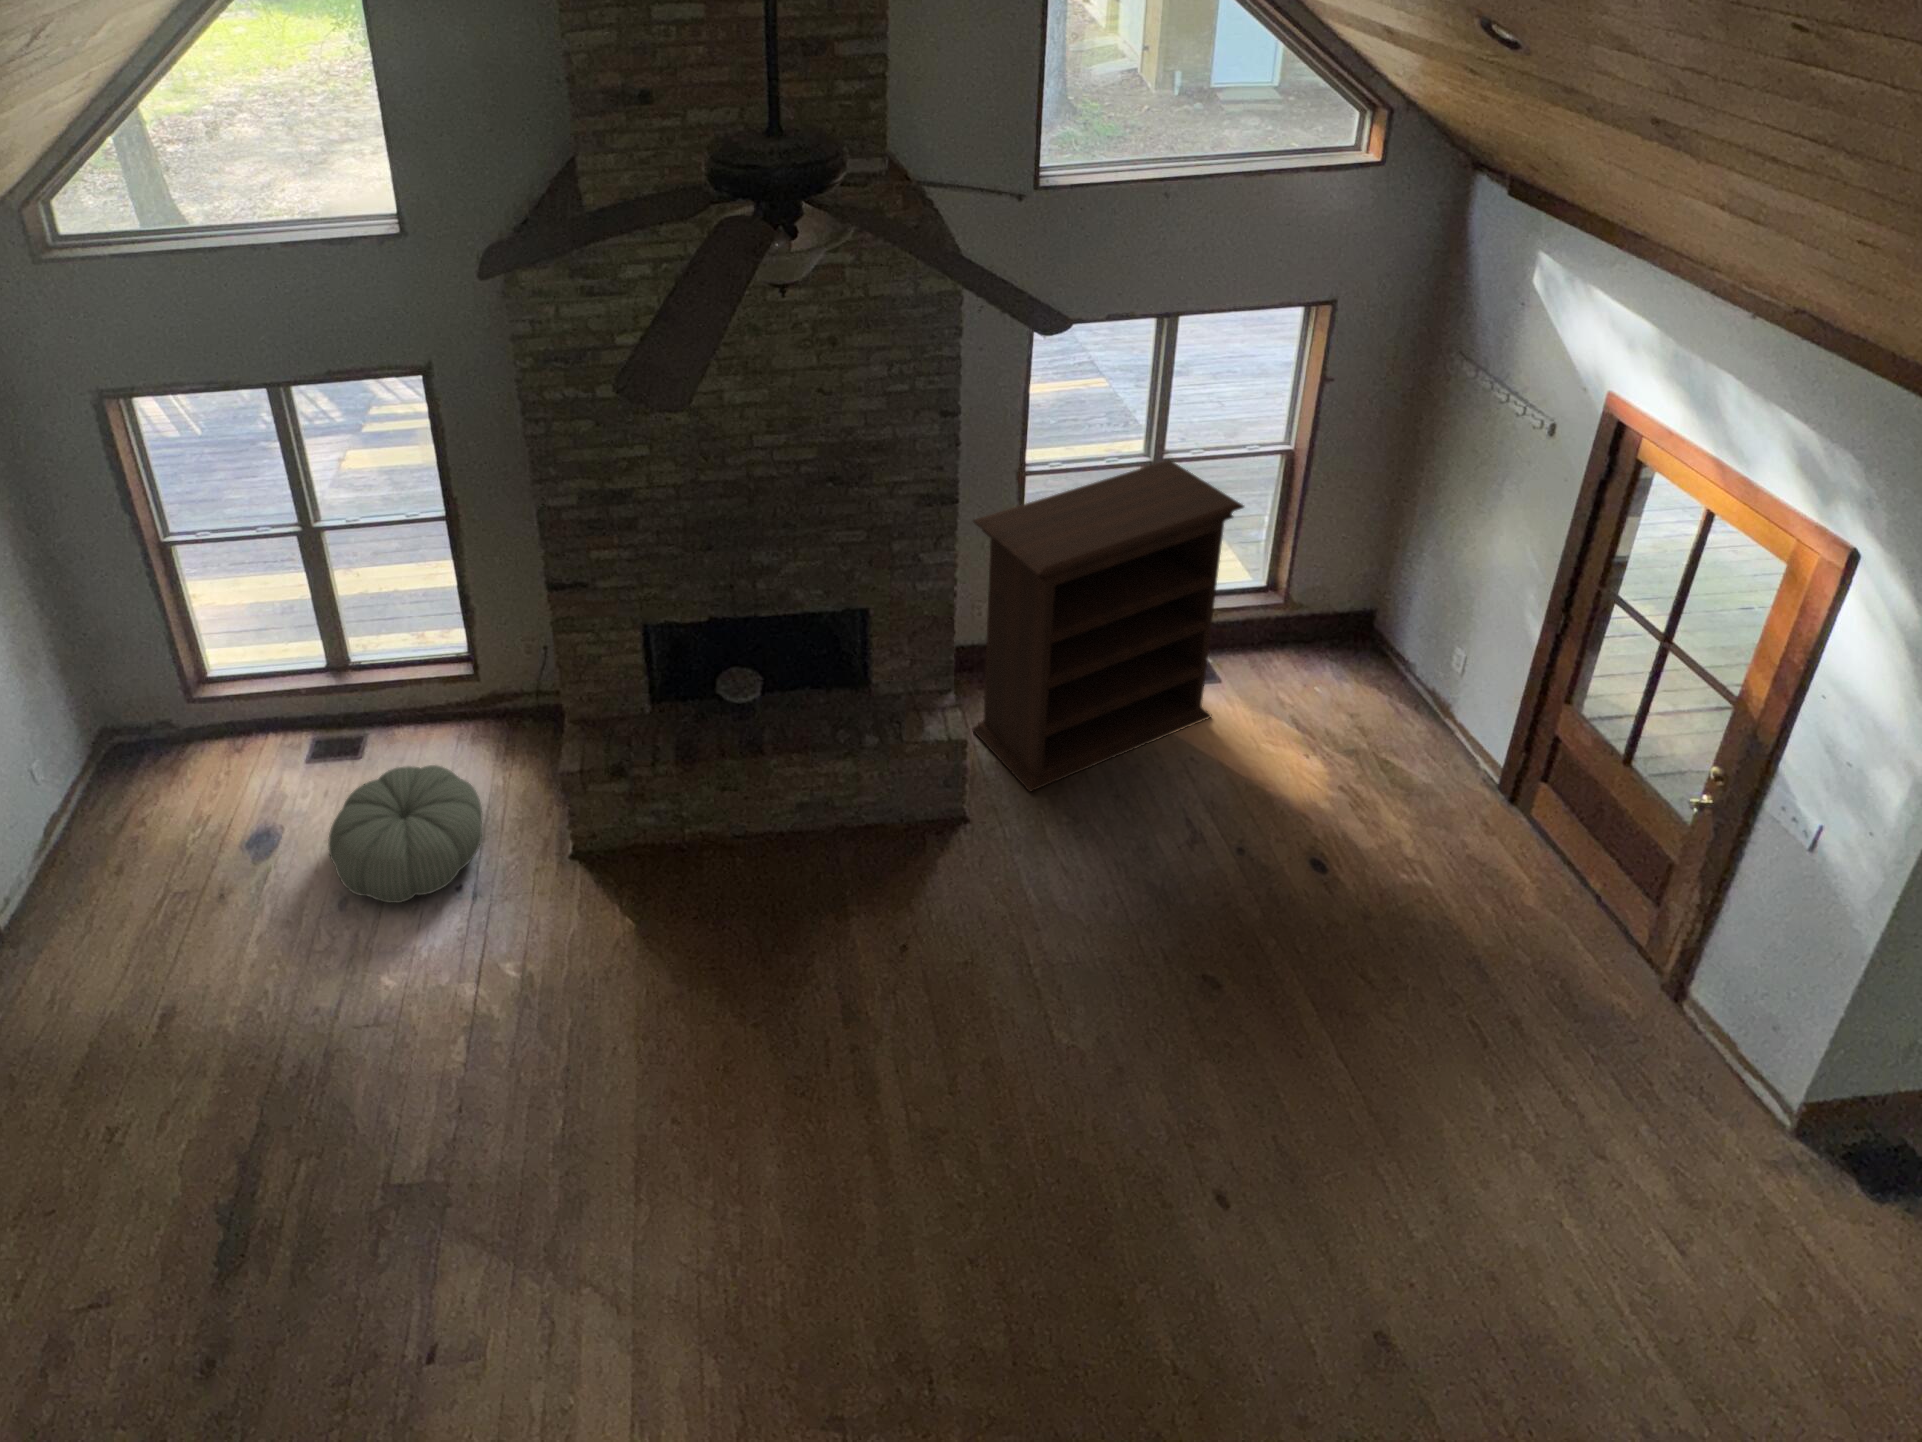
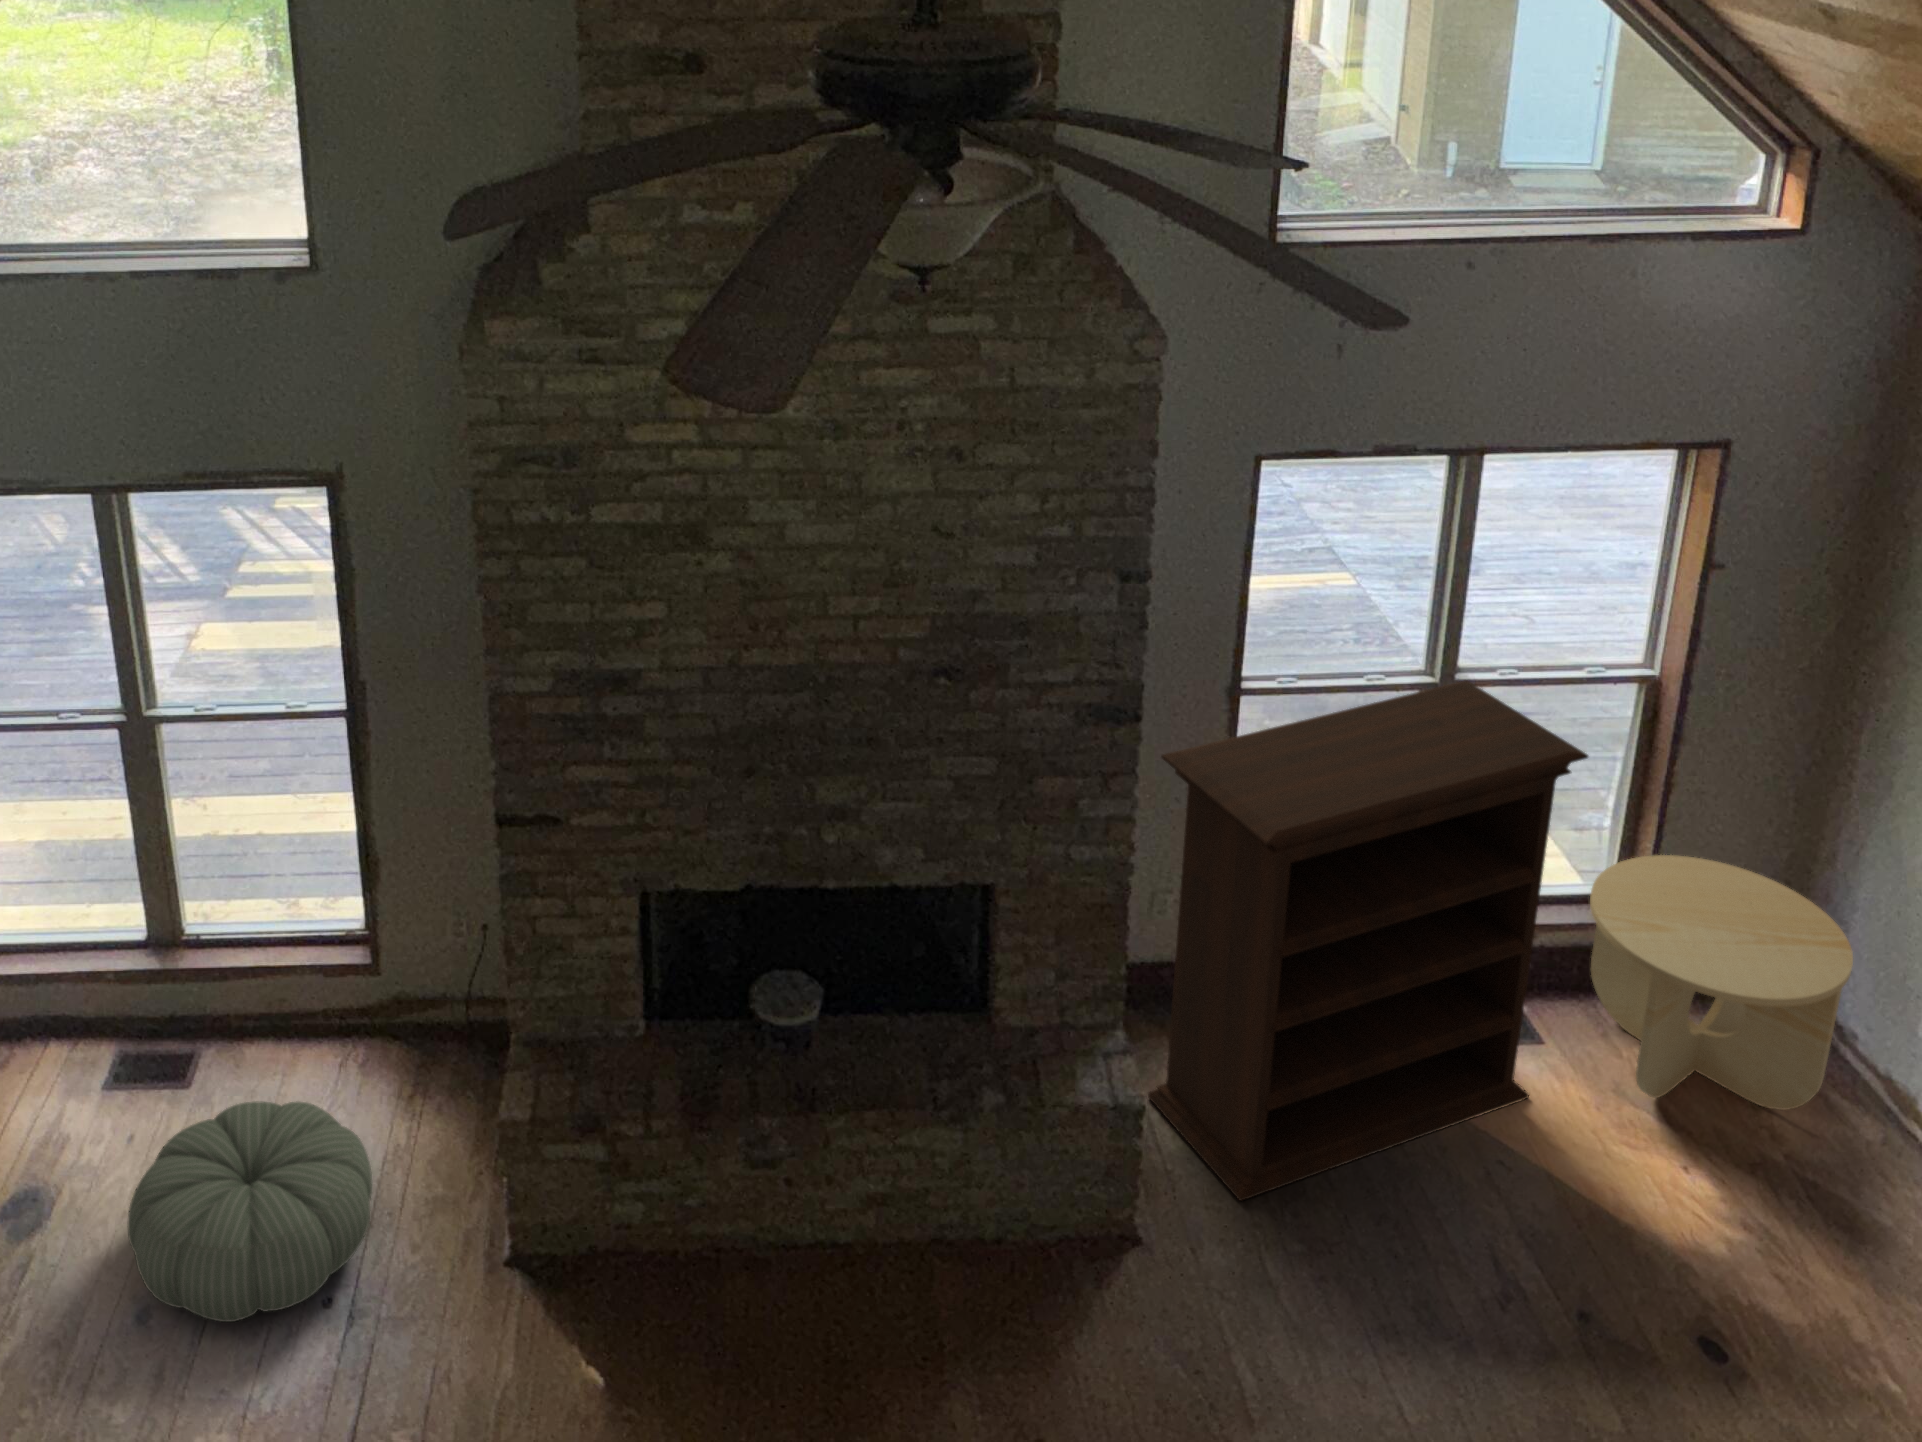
side table: none [1249,561,1412,716] -> present [1590,855,1853,1110]

